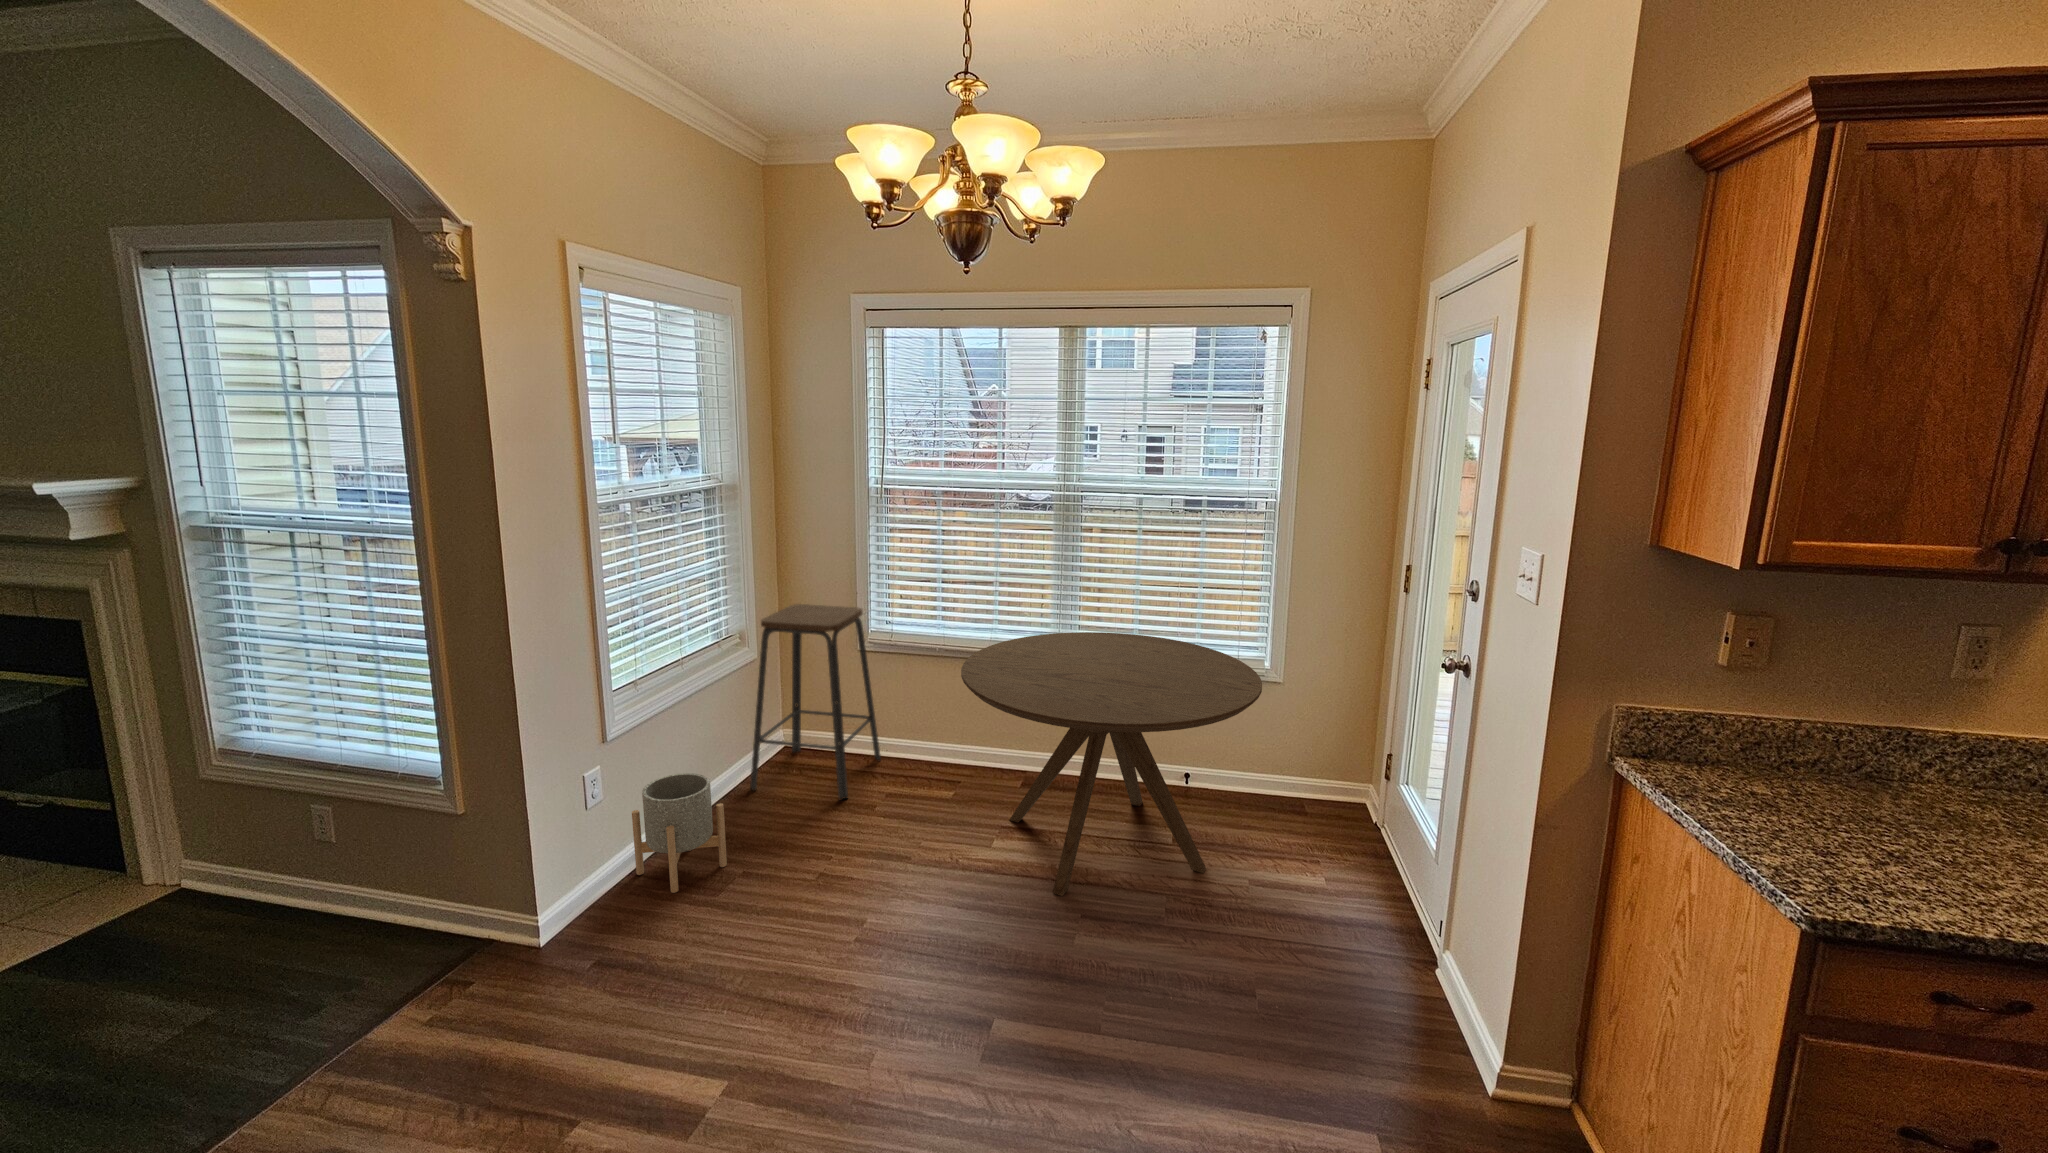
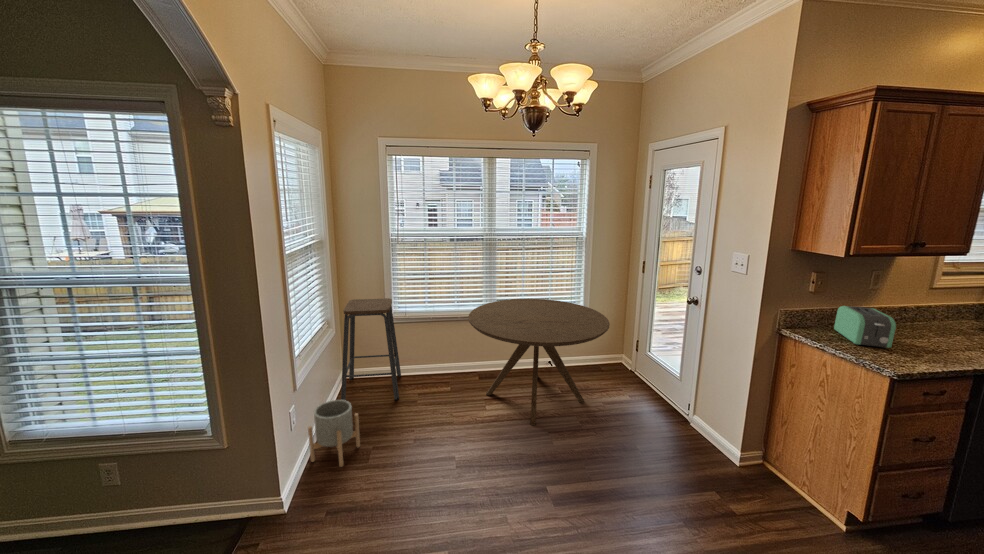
toaster: none [1780,711,1922,845] -> present [834,306,896,348]

